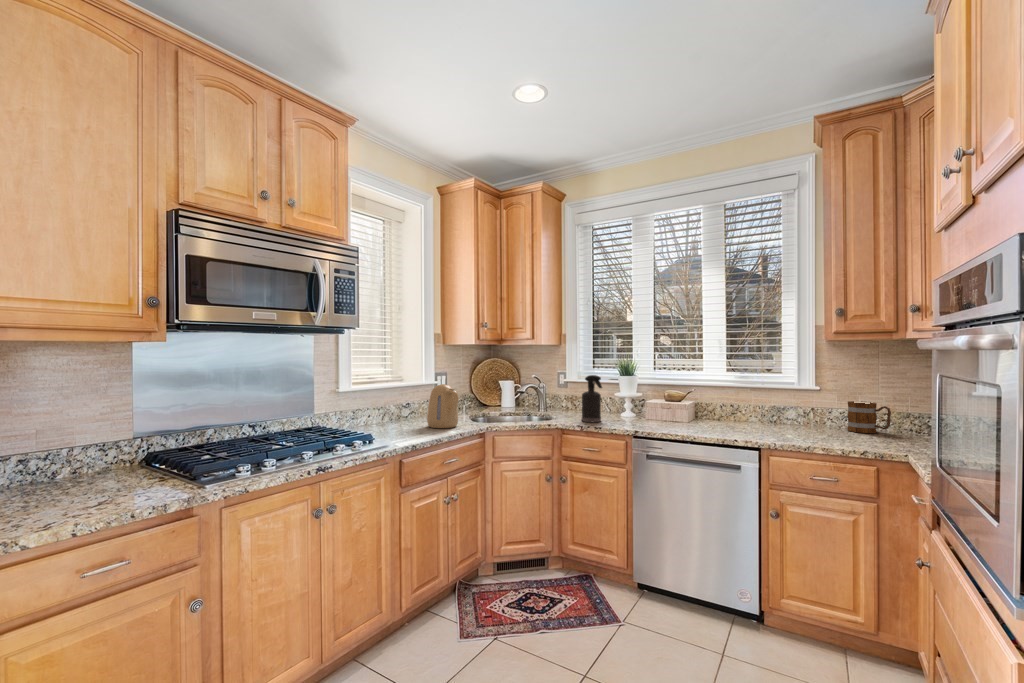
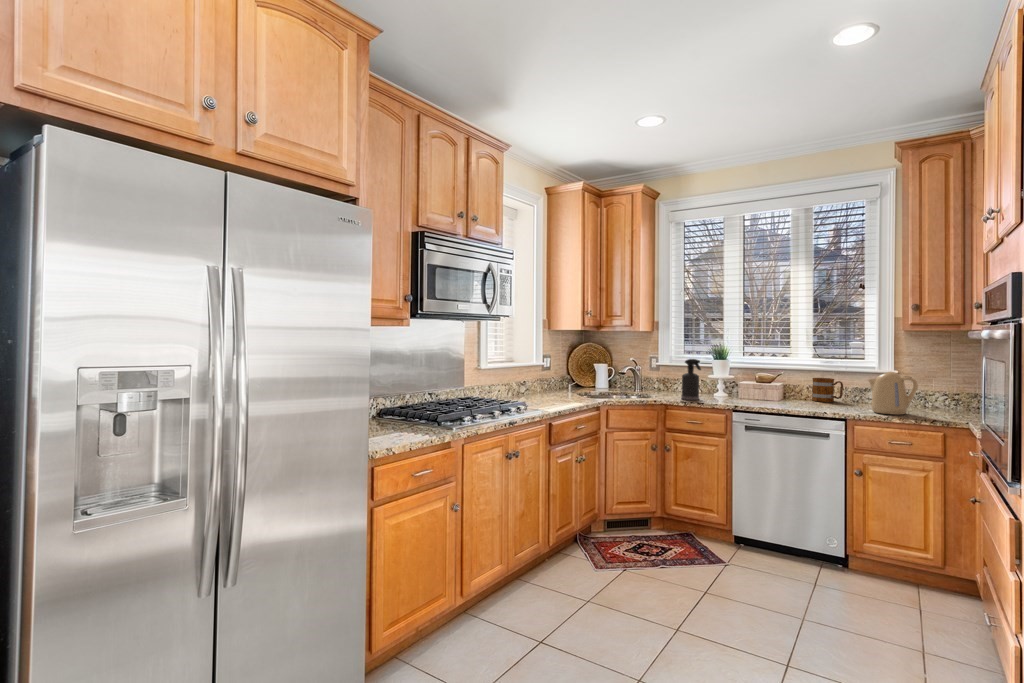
kettle: present [427,384,459,428] -> present [869,372,918,415]
mug: present [848,401,891,433] -> present [812,378,843,402]

